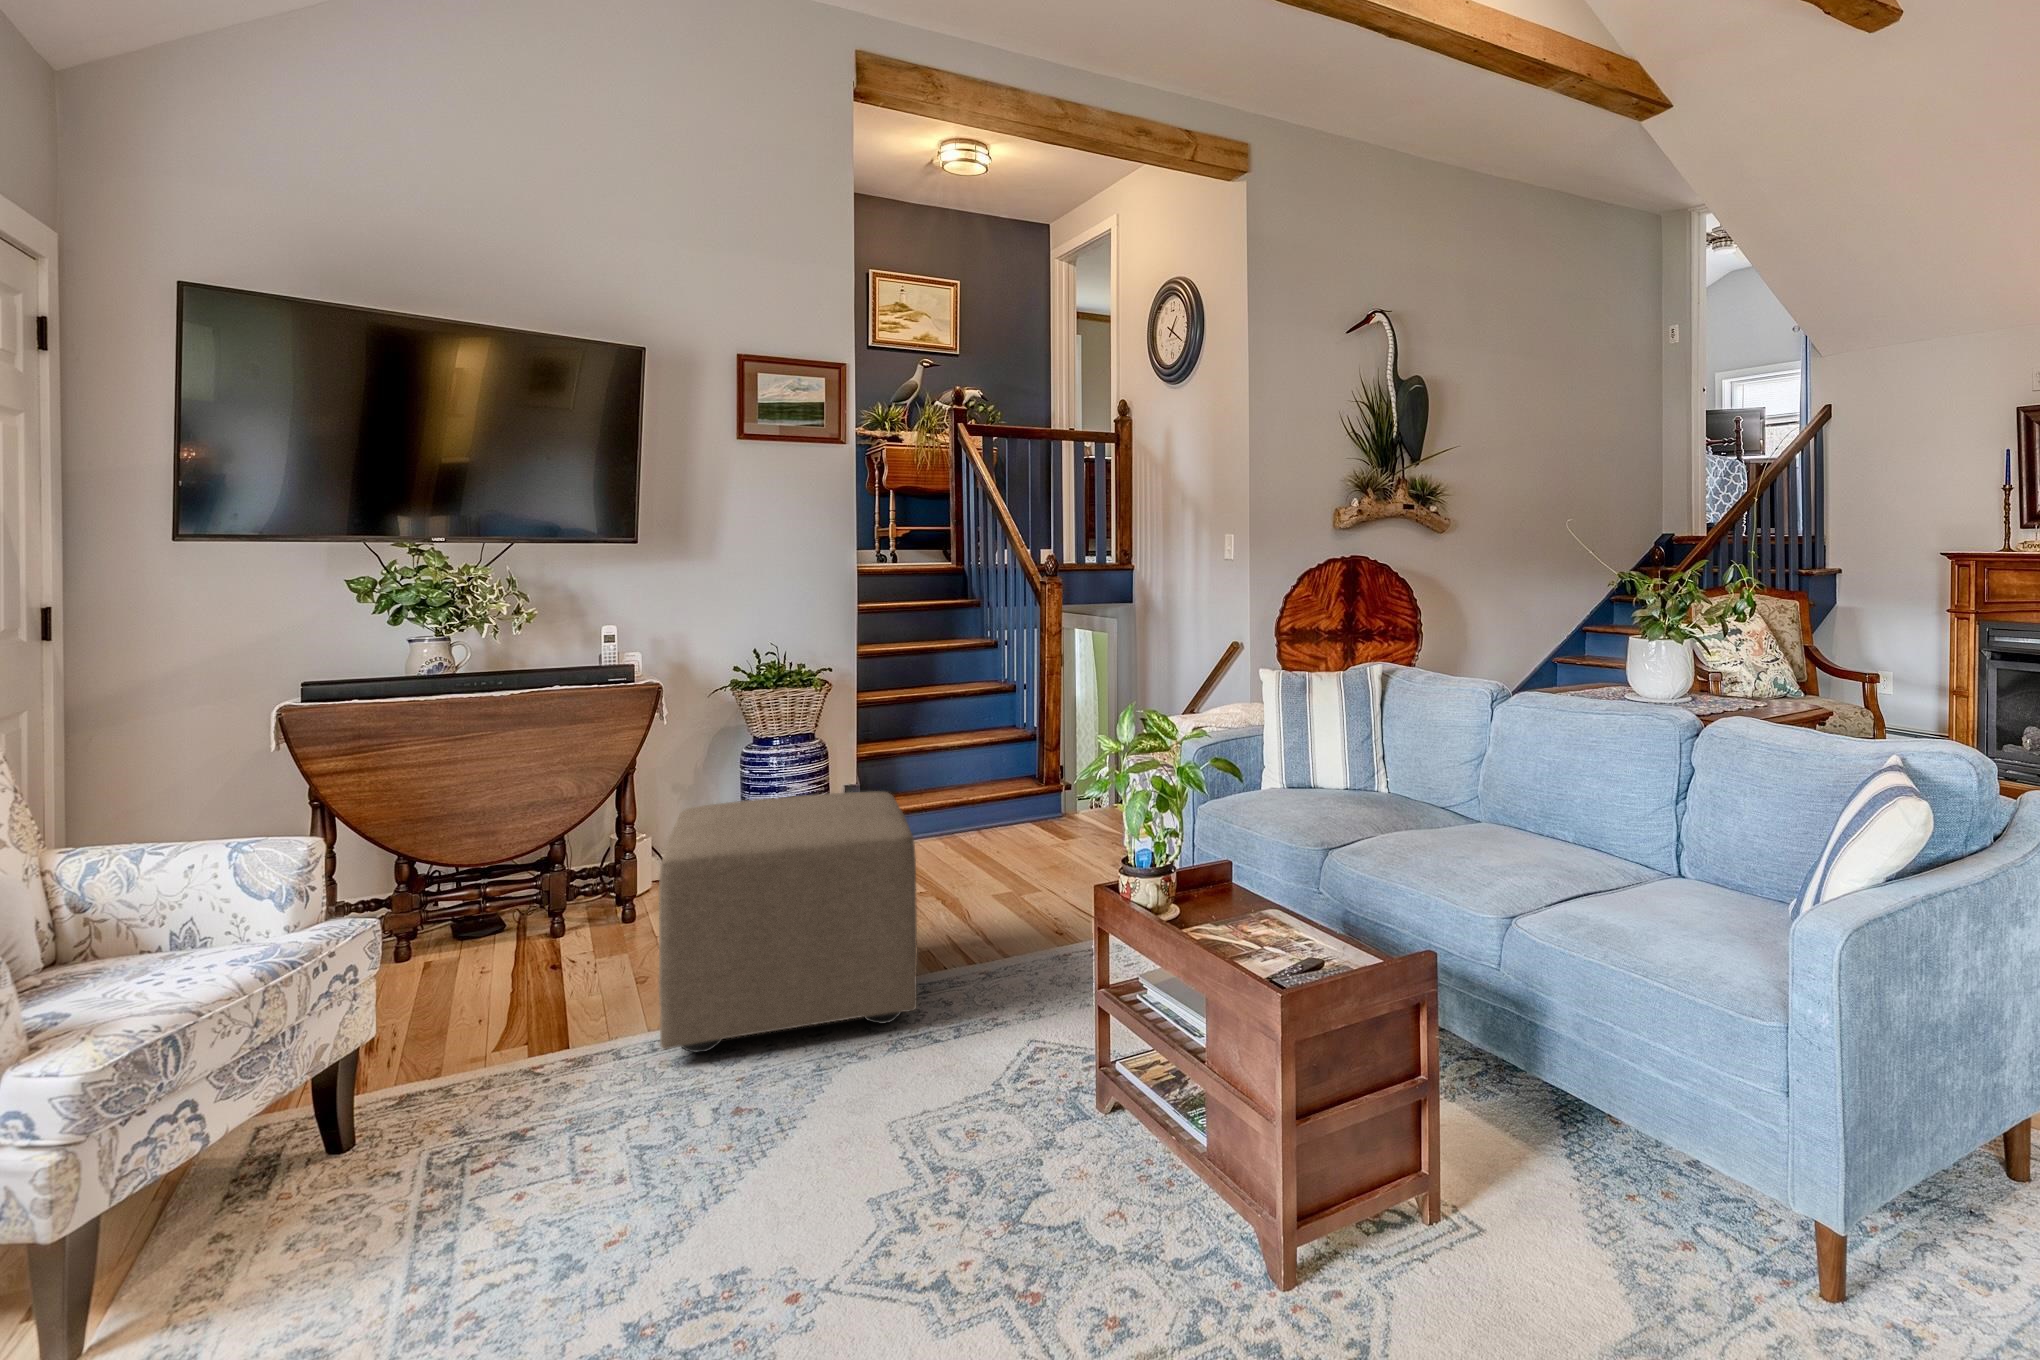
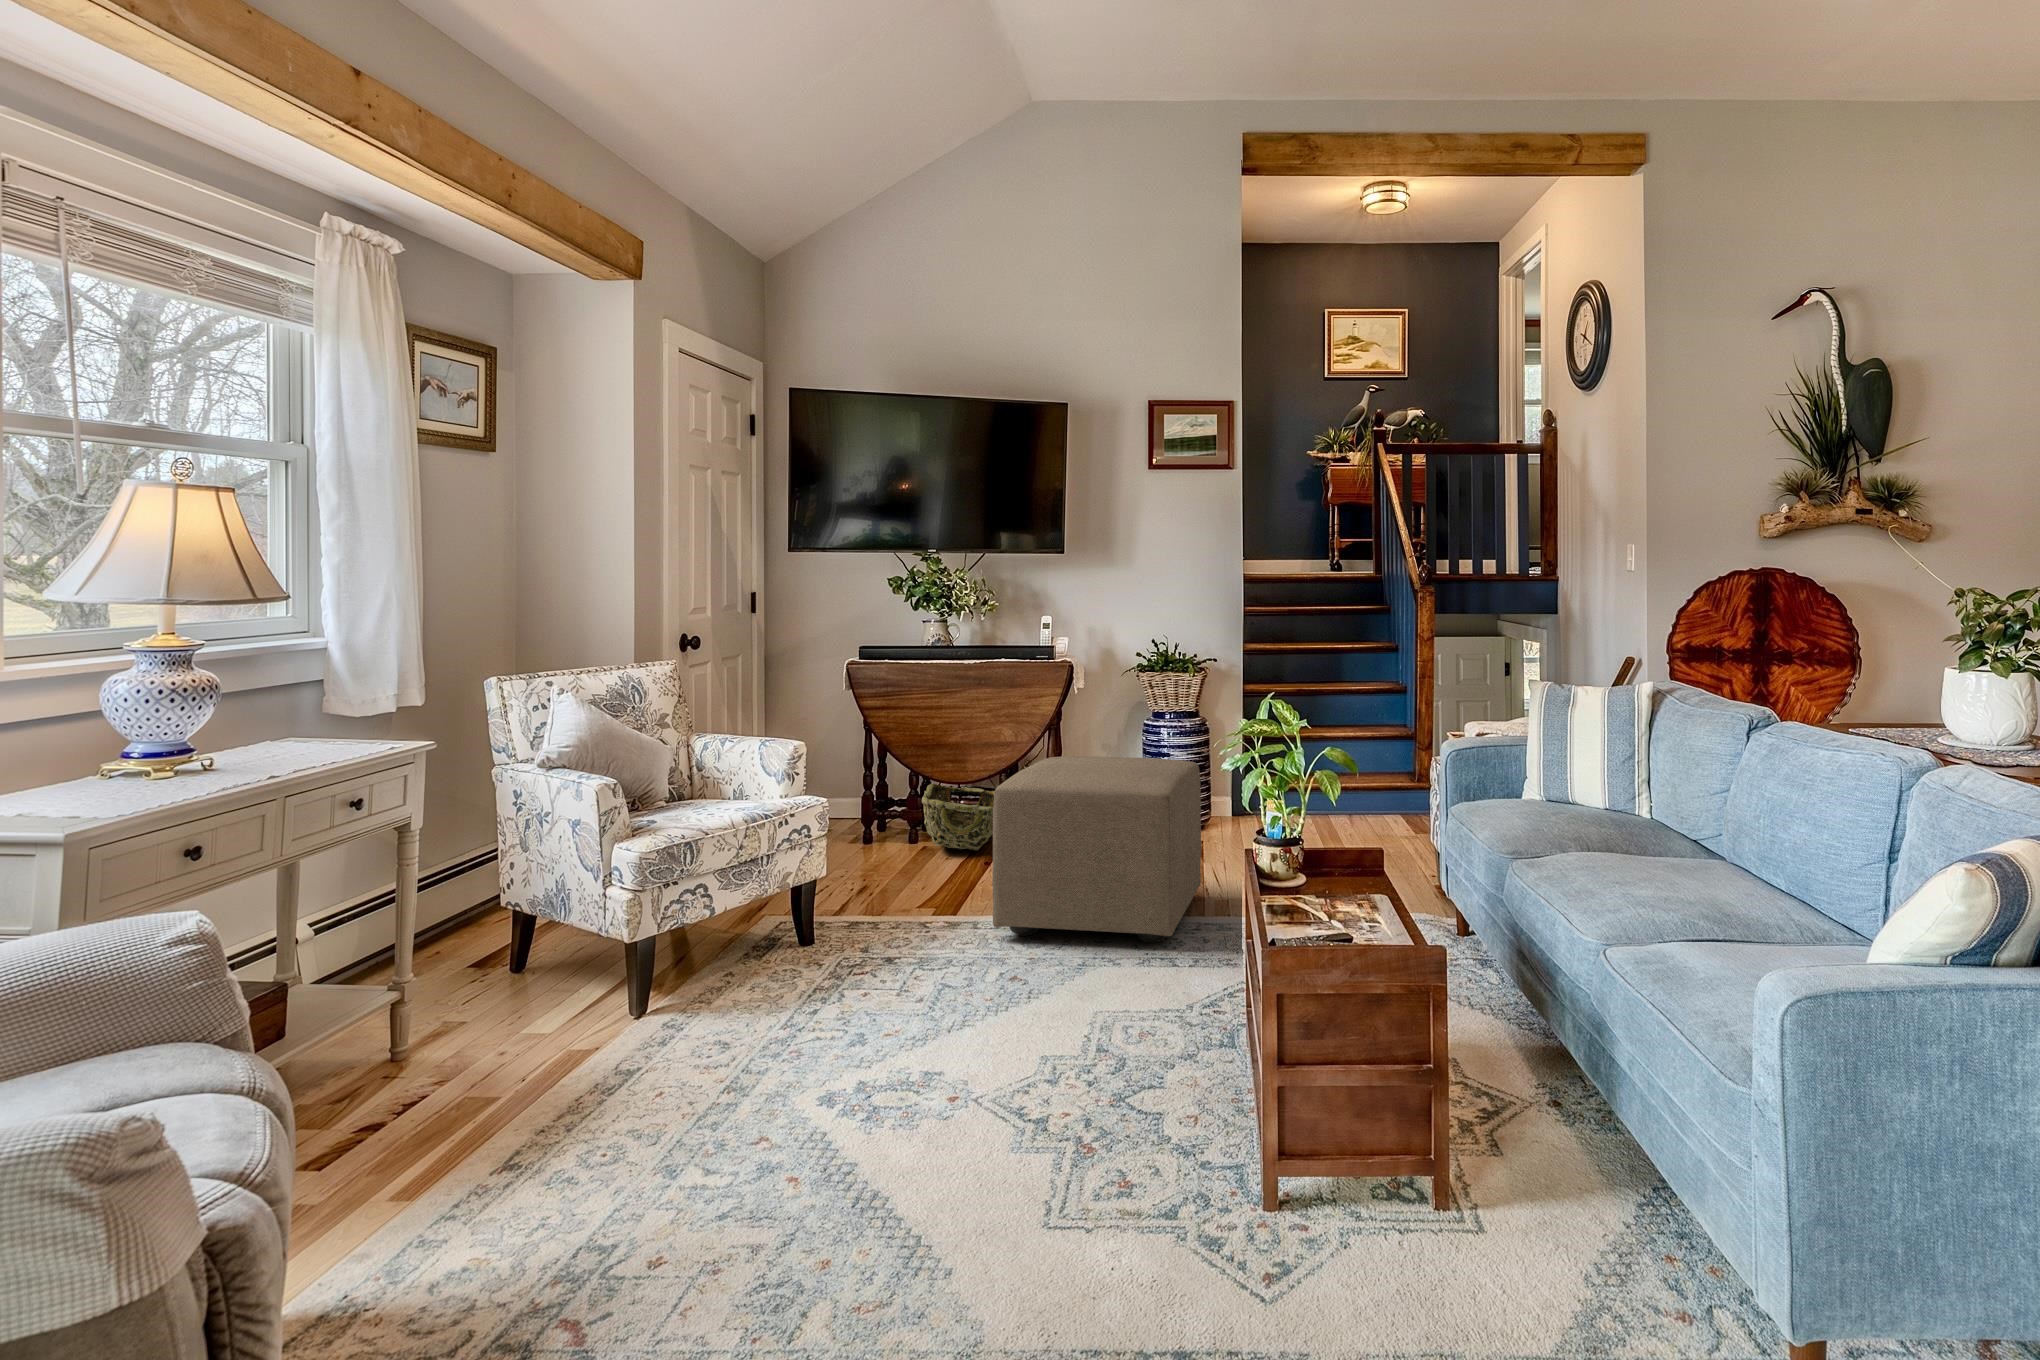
woven basket: none [438,860,576,949] -> present [922,783,994,850]

